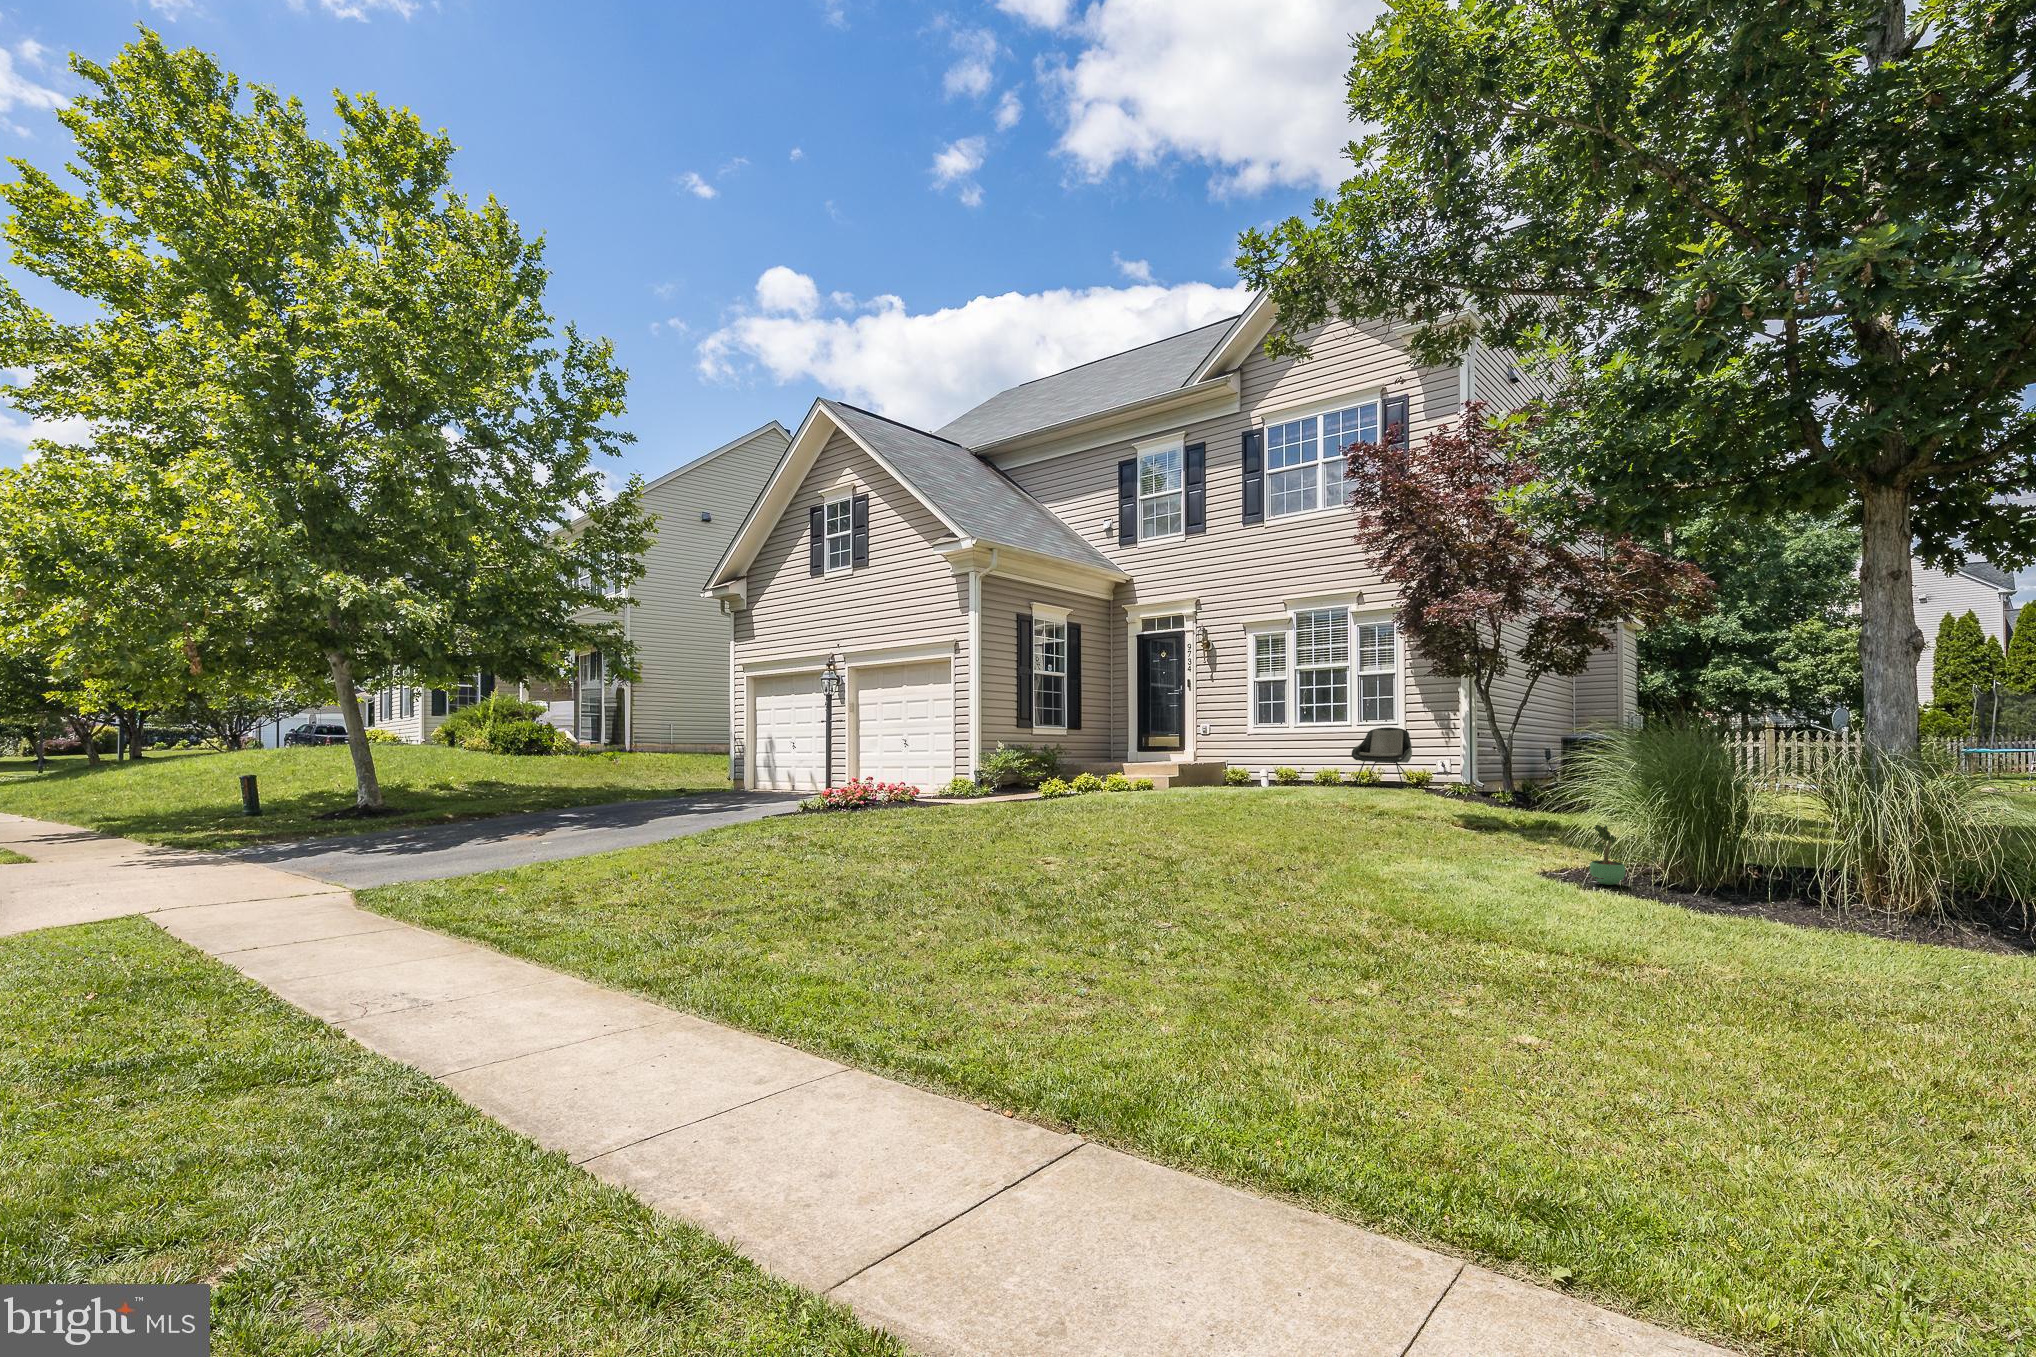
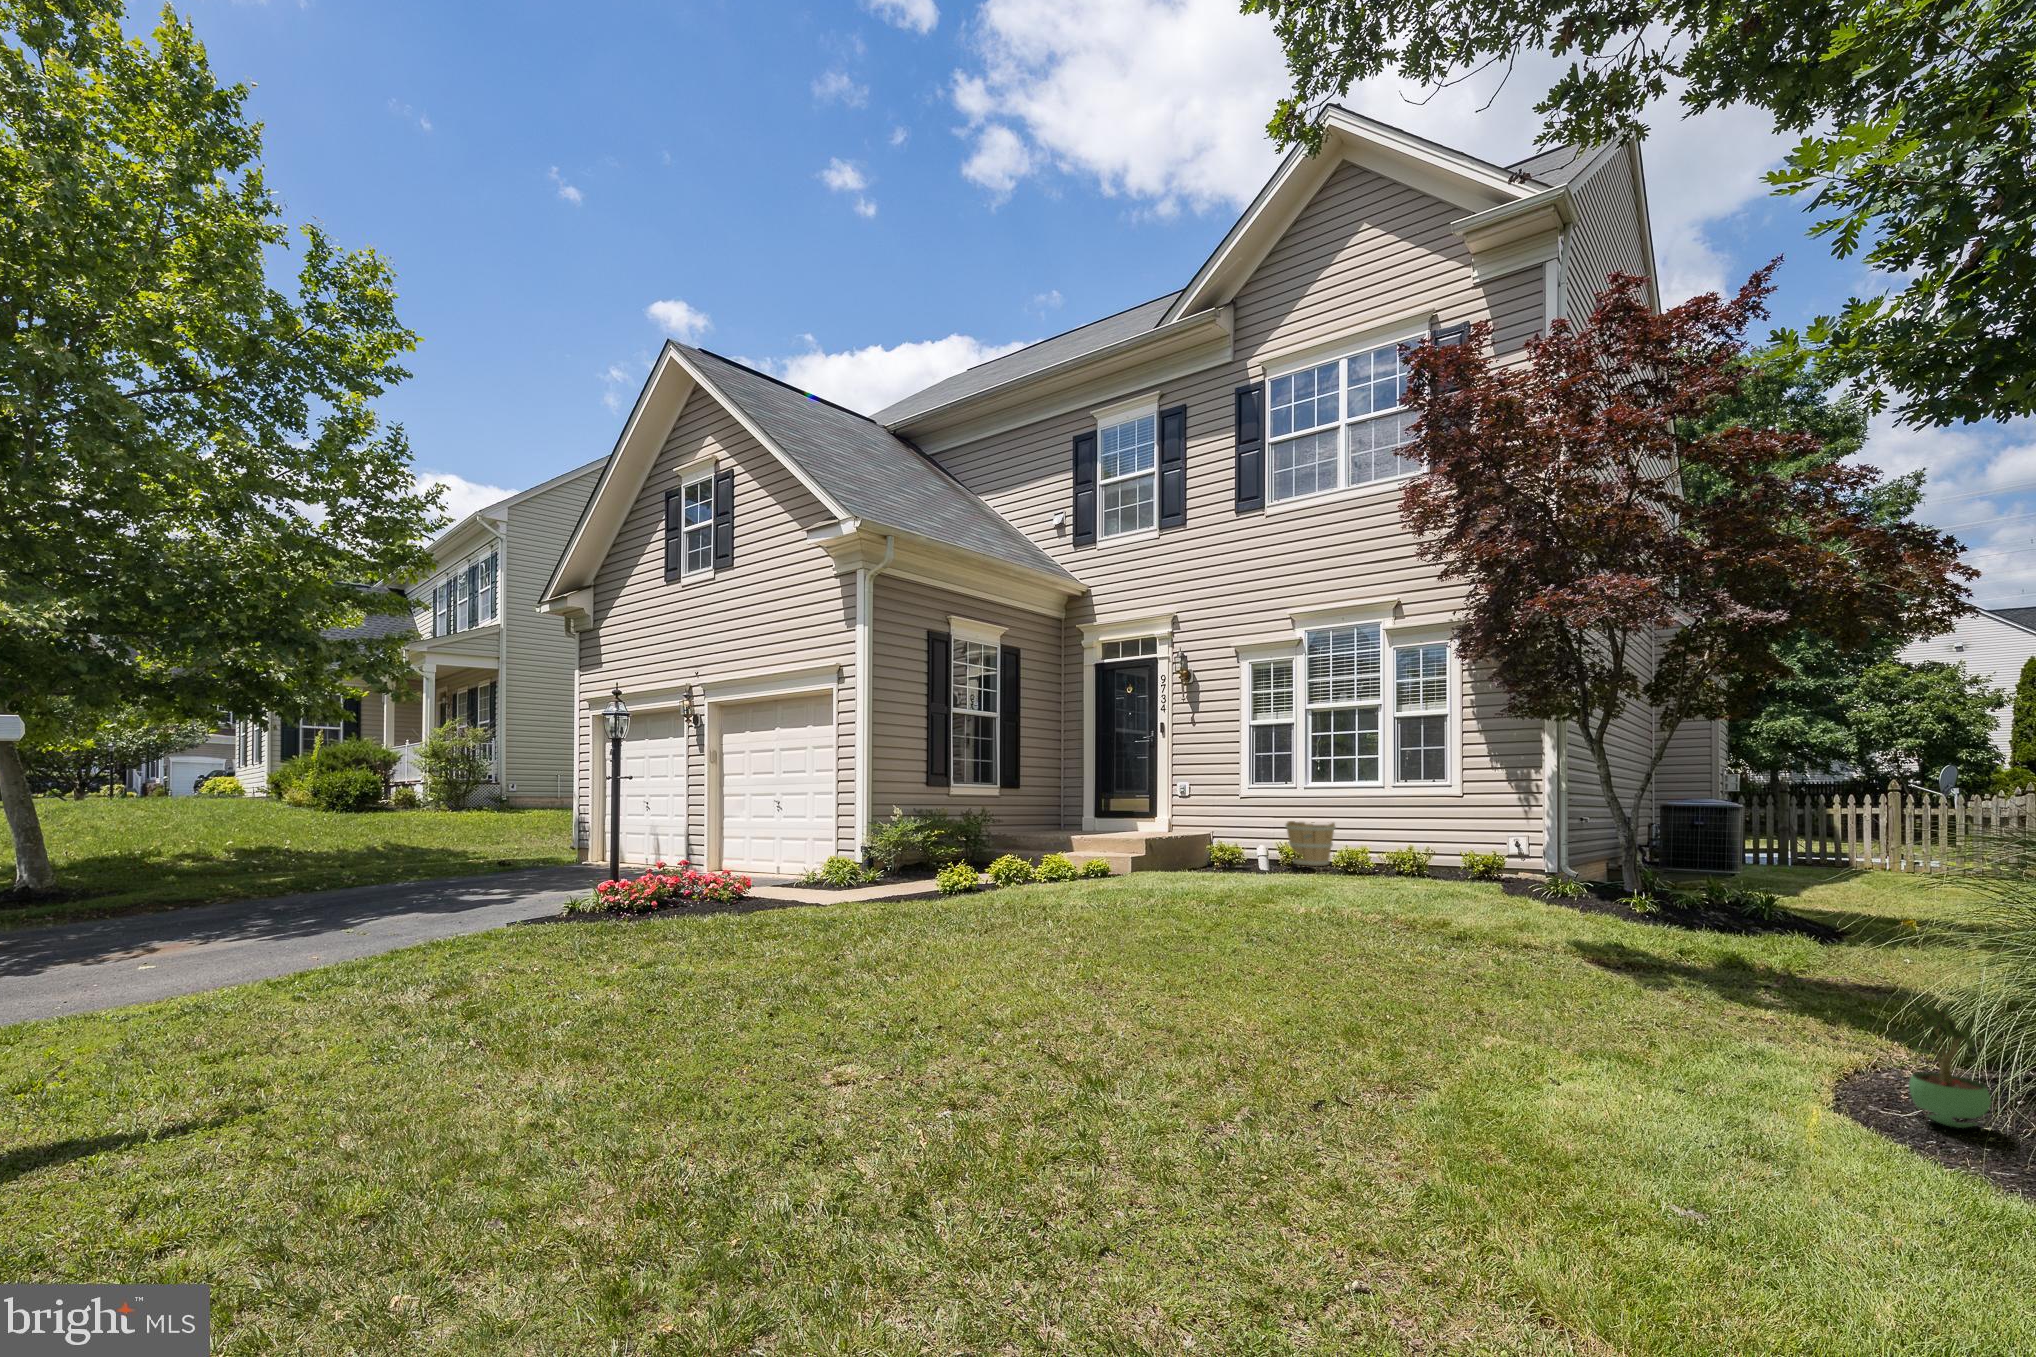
lounge chair: present [1351,727,1413,789] -> none [1389,791,1478,882]
wooden bucket: none [1279,750,1315,781] -> present [1286,821,1336,866]

